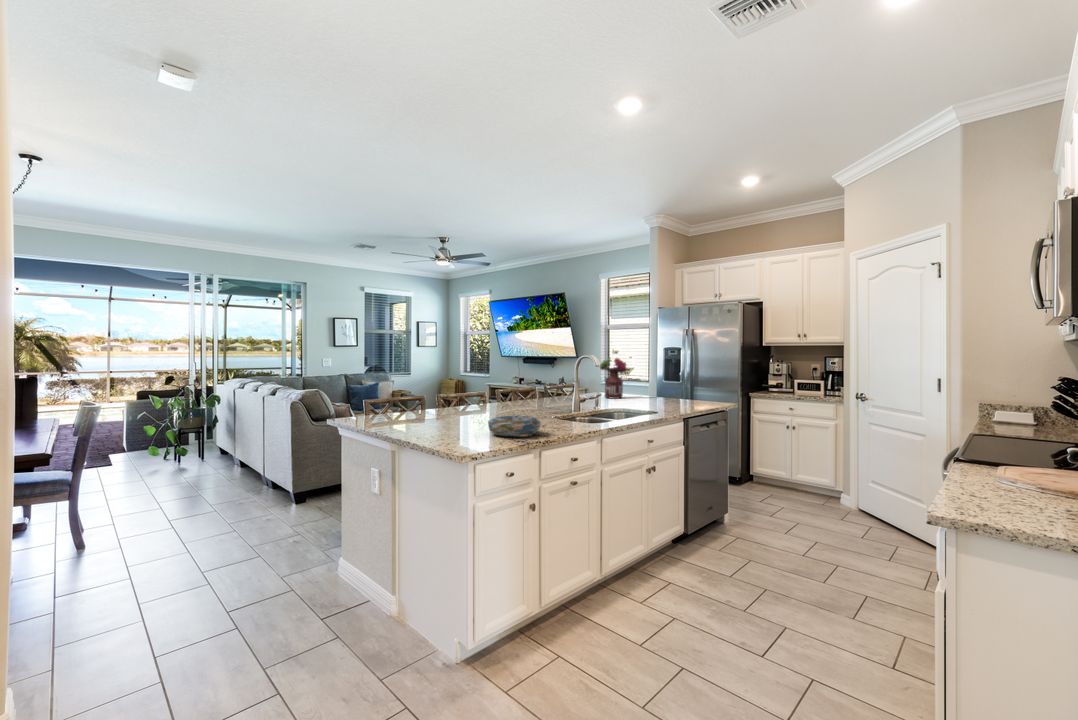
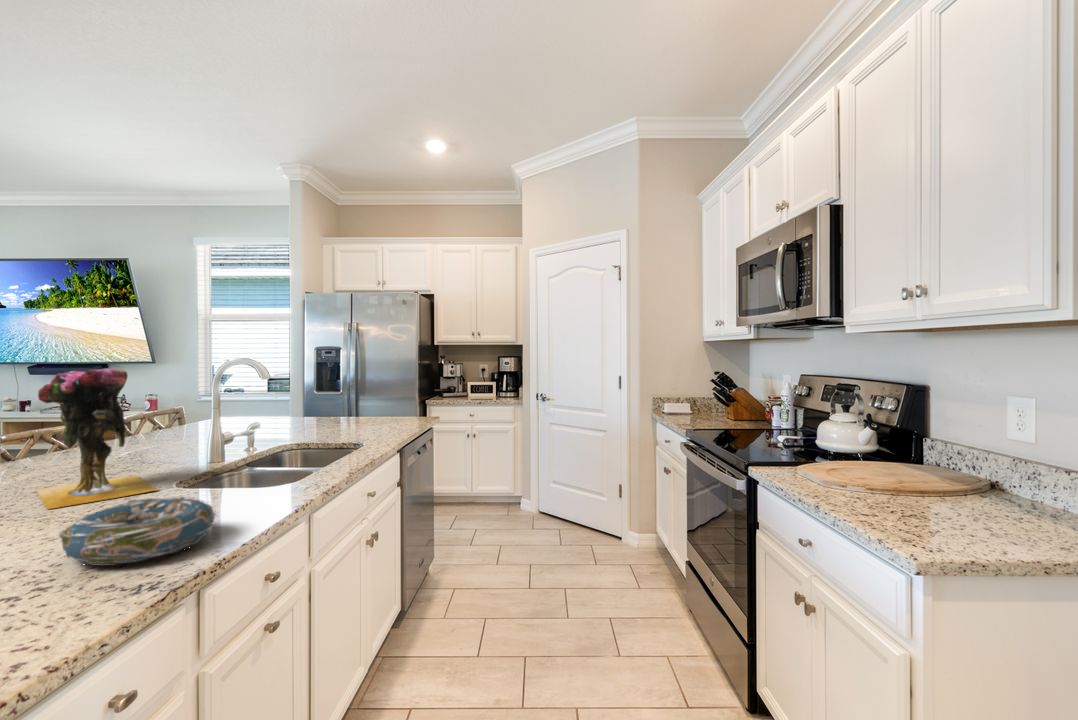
vase: none [496,358,536,419] -> present [36,369,157,509]
flower arrangement: present [600,358,626,399] -> none [232,361,281,424]

